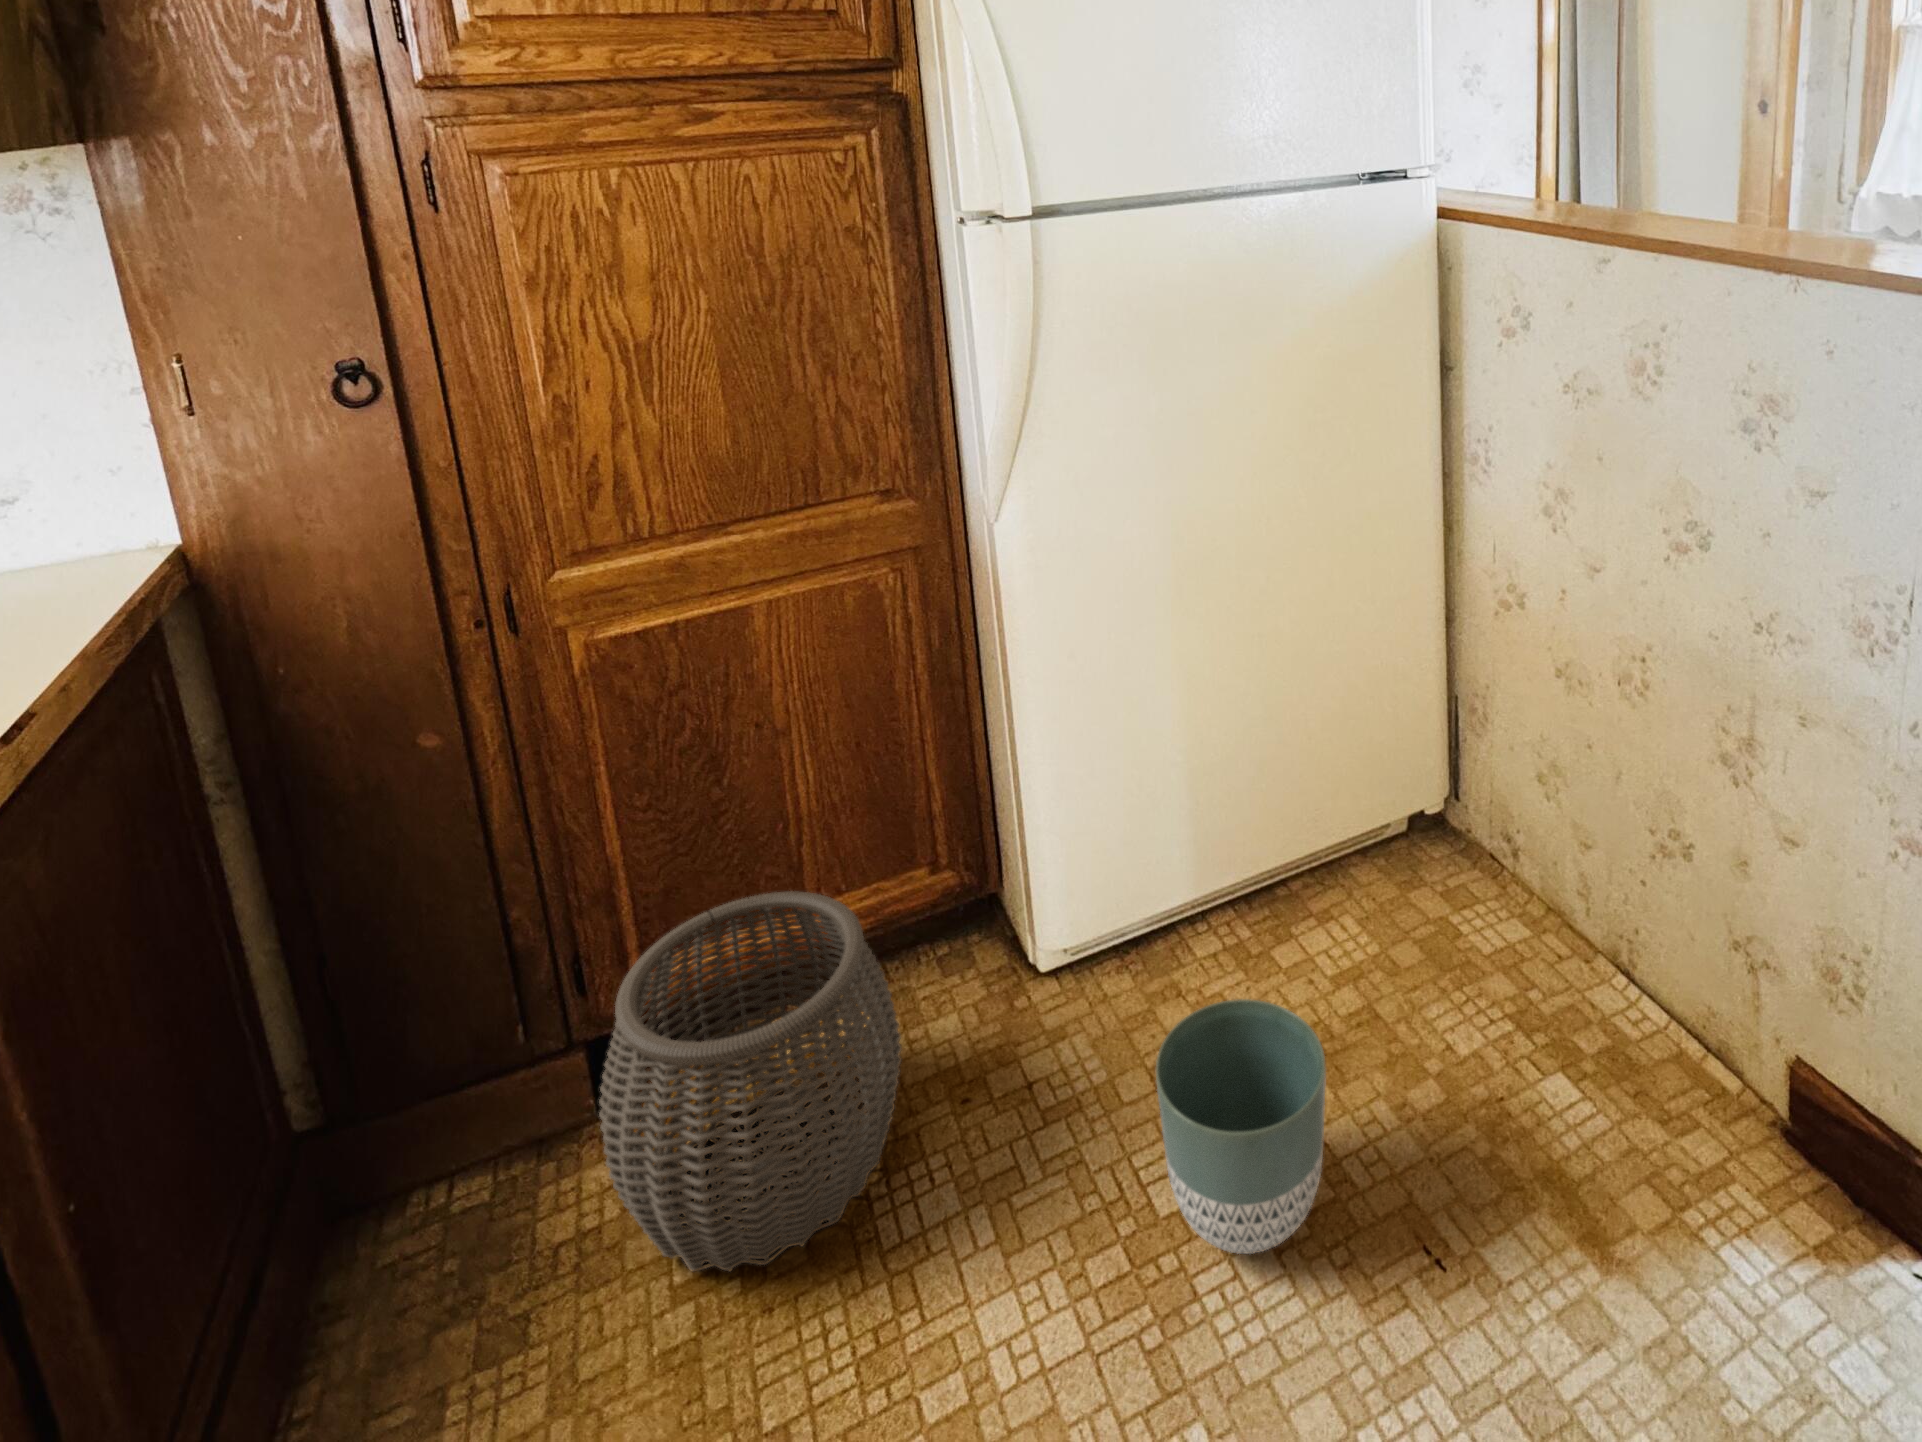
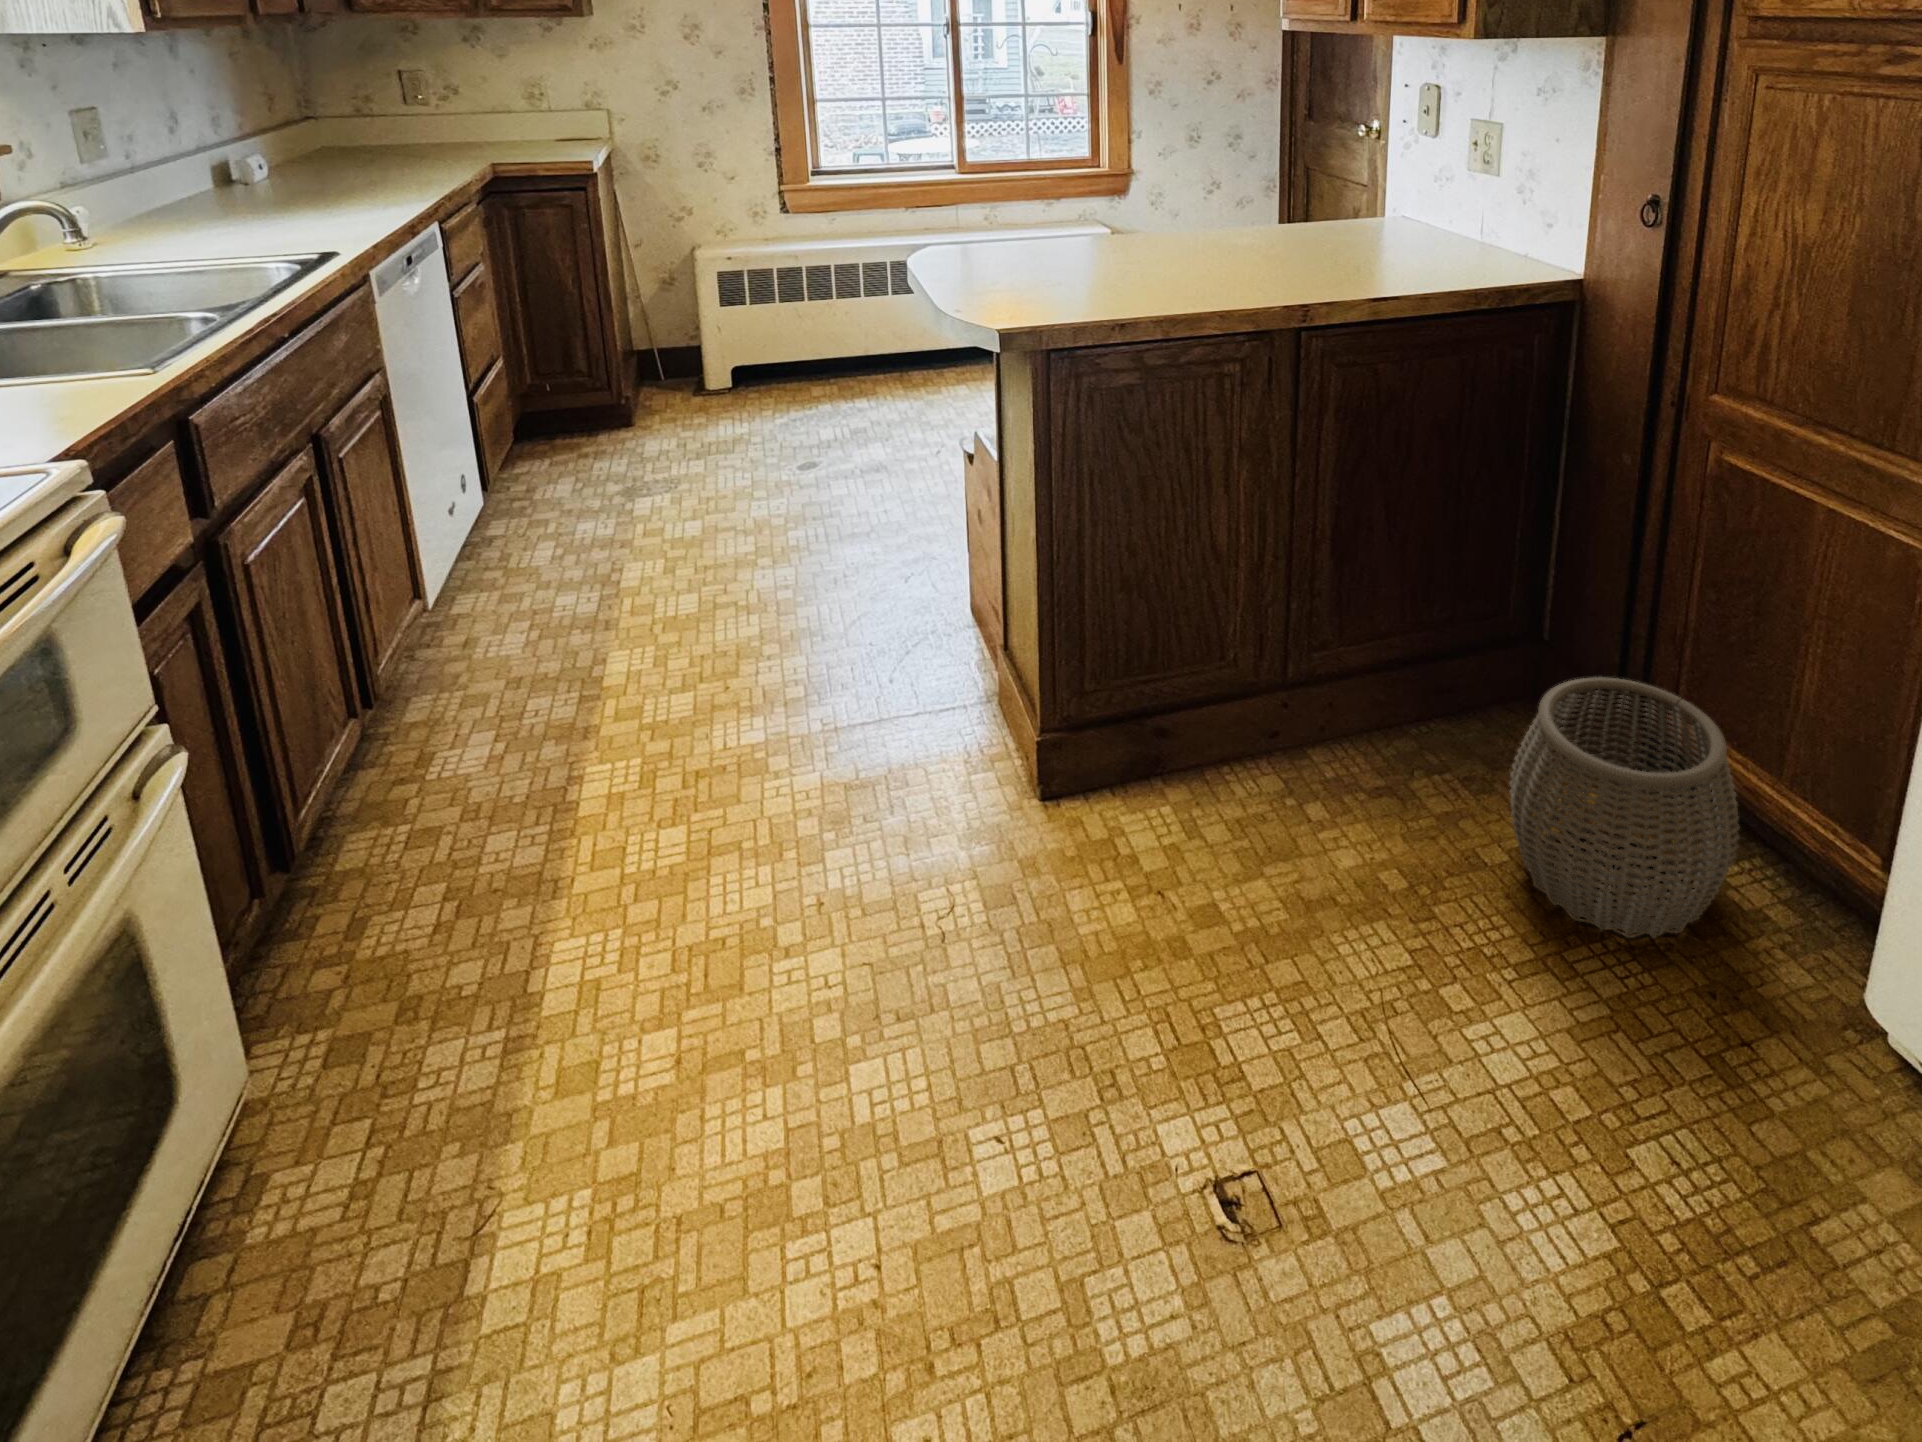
planter: present [1156,999,1326,1254] -> none [1566,1018,1756,1274]

